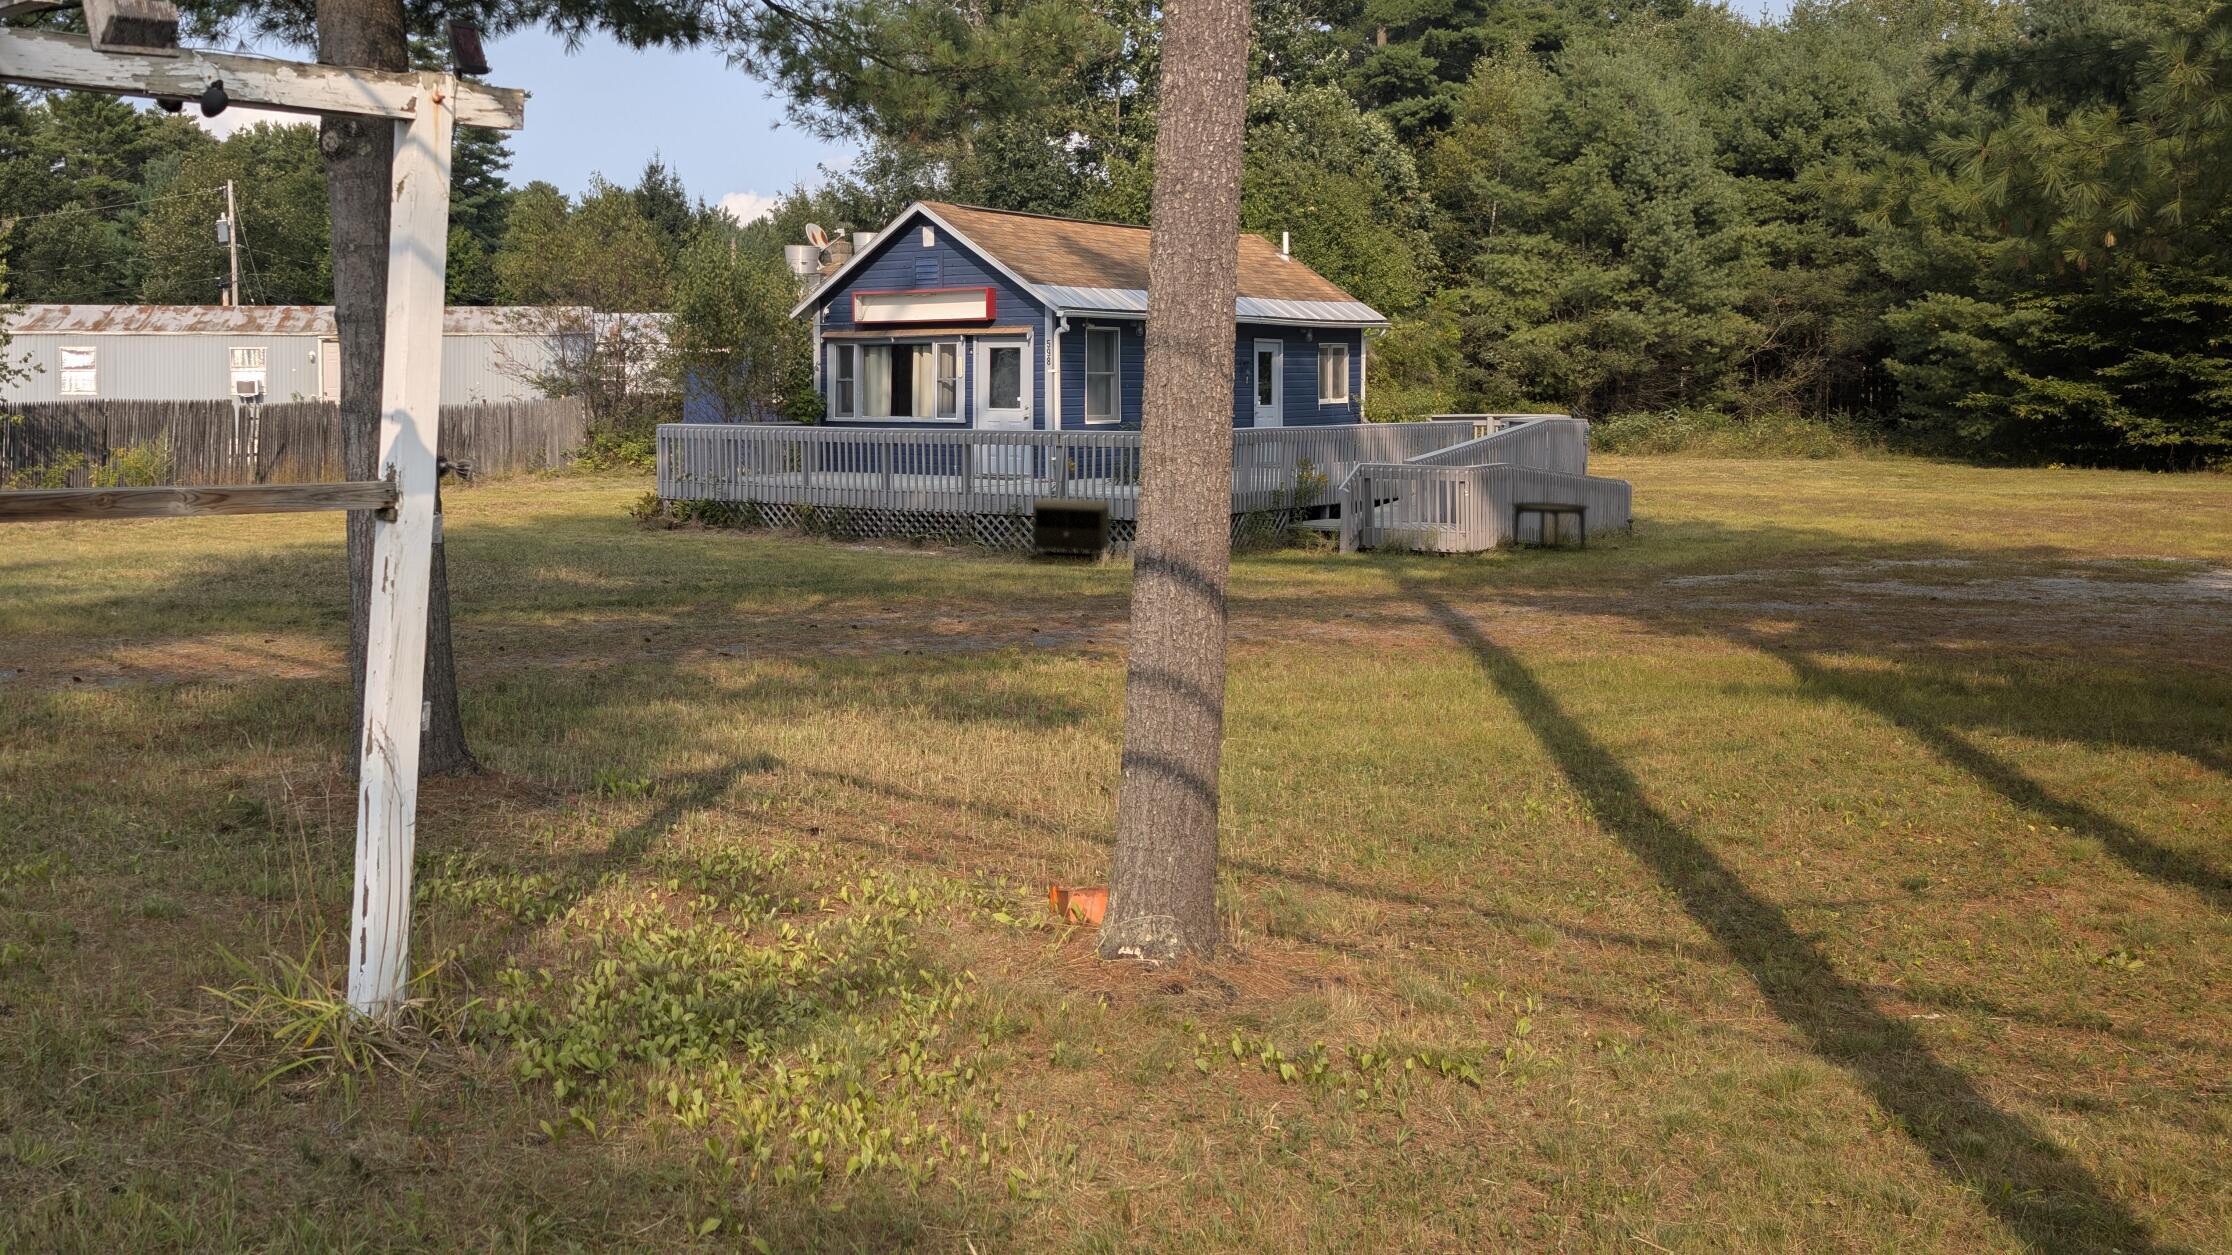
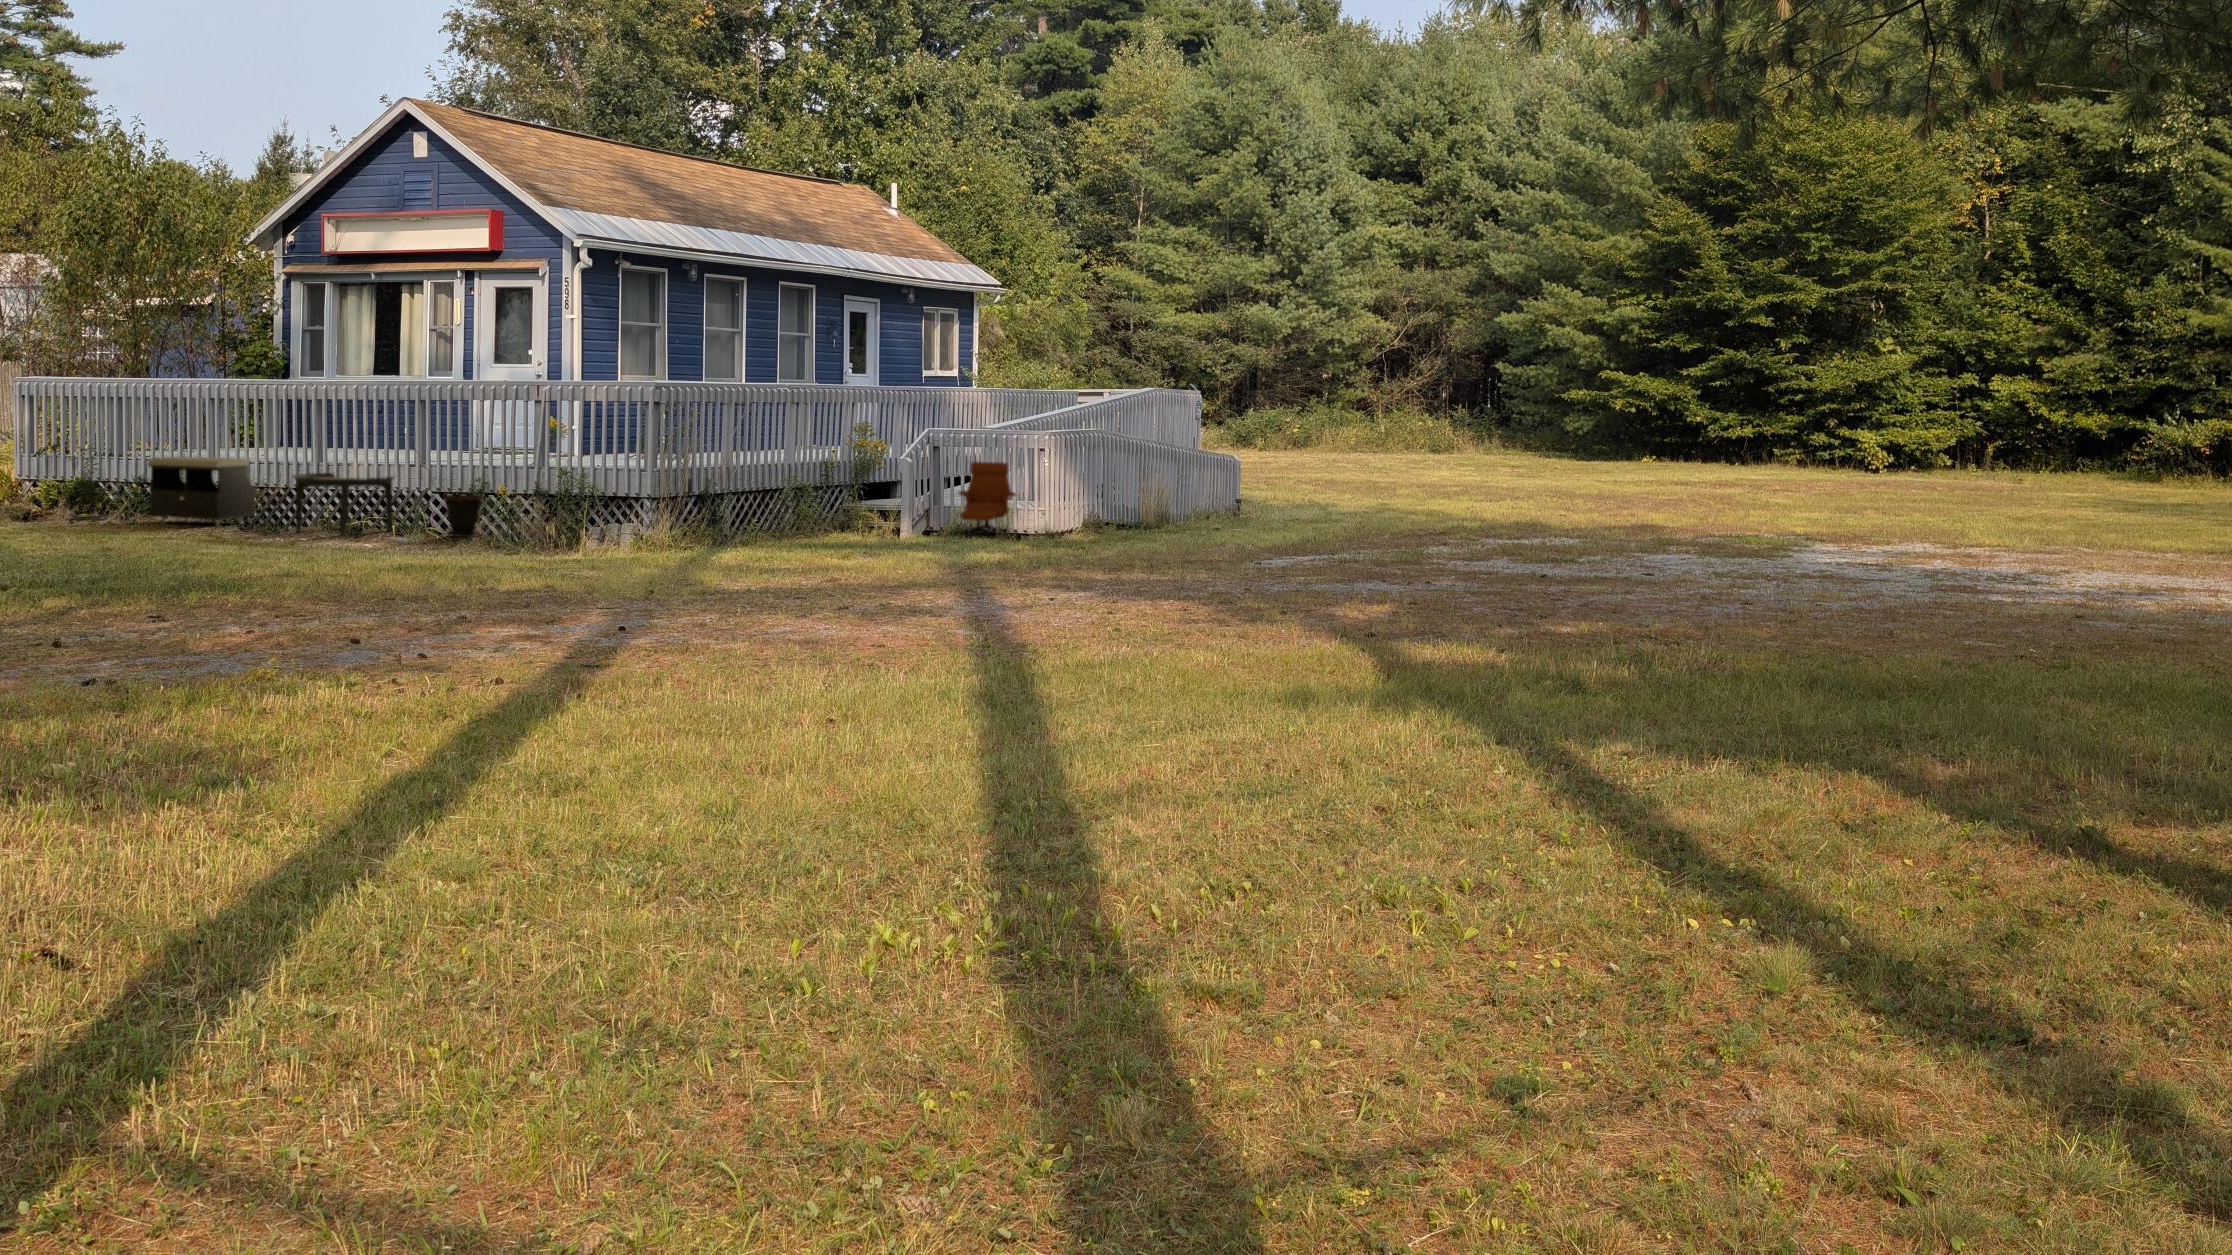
lounge chair: none [1389,495,1440,557] -> present [959,462,1016,536]
storage bench: present [1033,499,1109,553] -> present [148,456,255,526]
round table: present [1512,502,1588,550] -> present [293,473,394,536]
bucket: none [991,514,1020,549] -> present [443,494,484,537]

